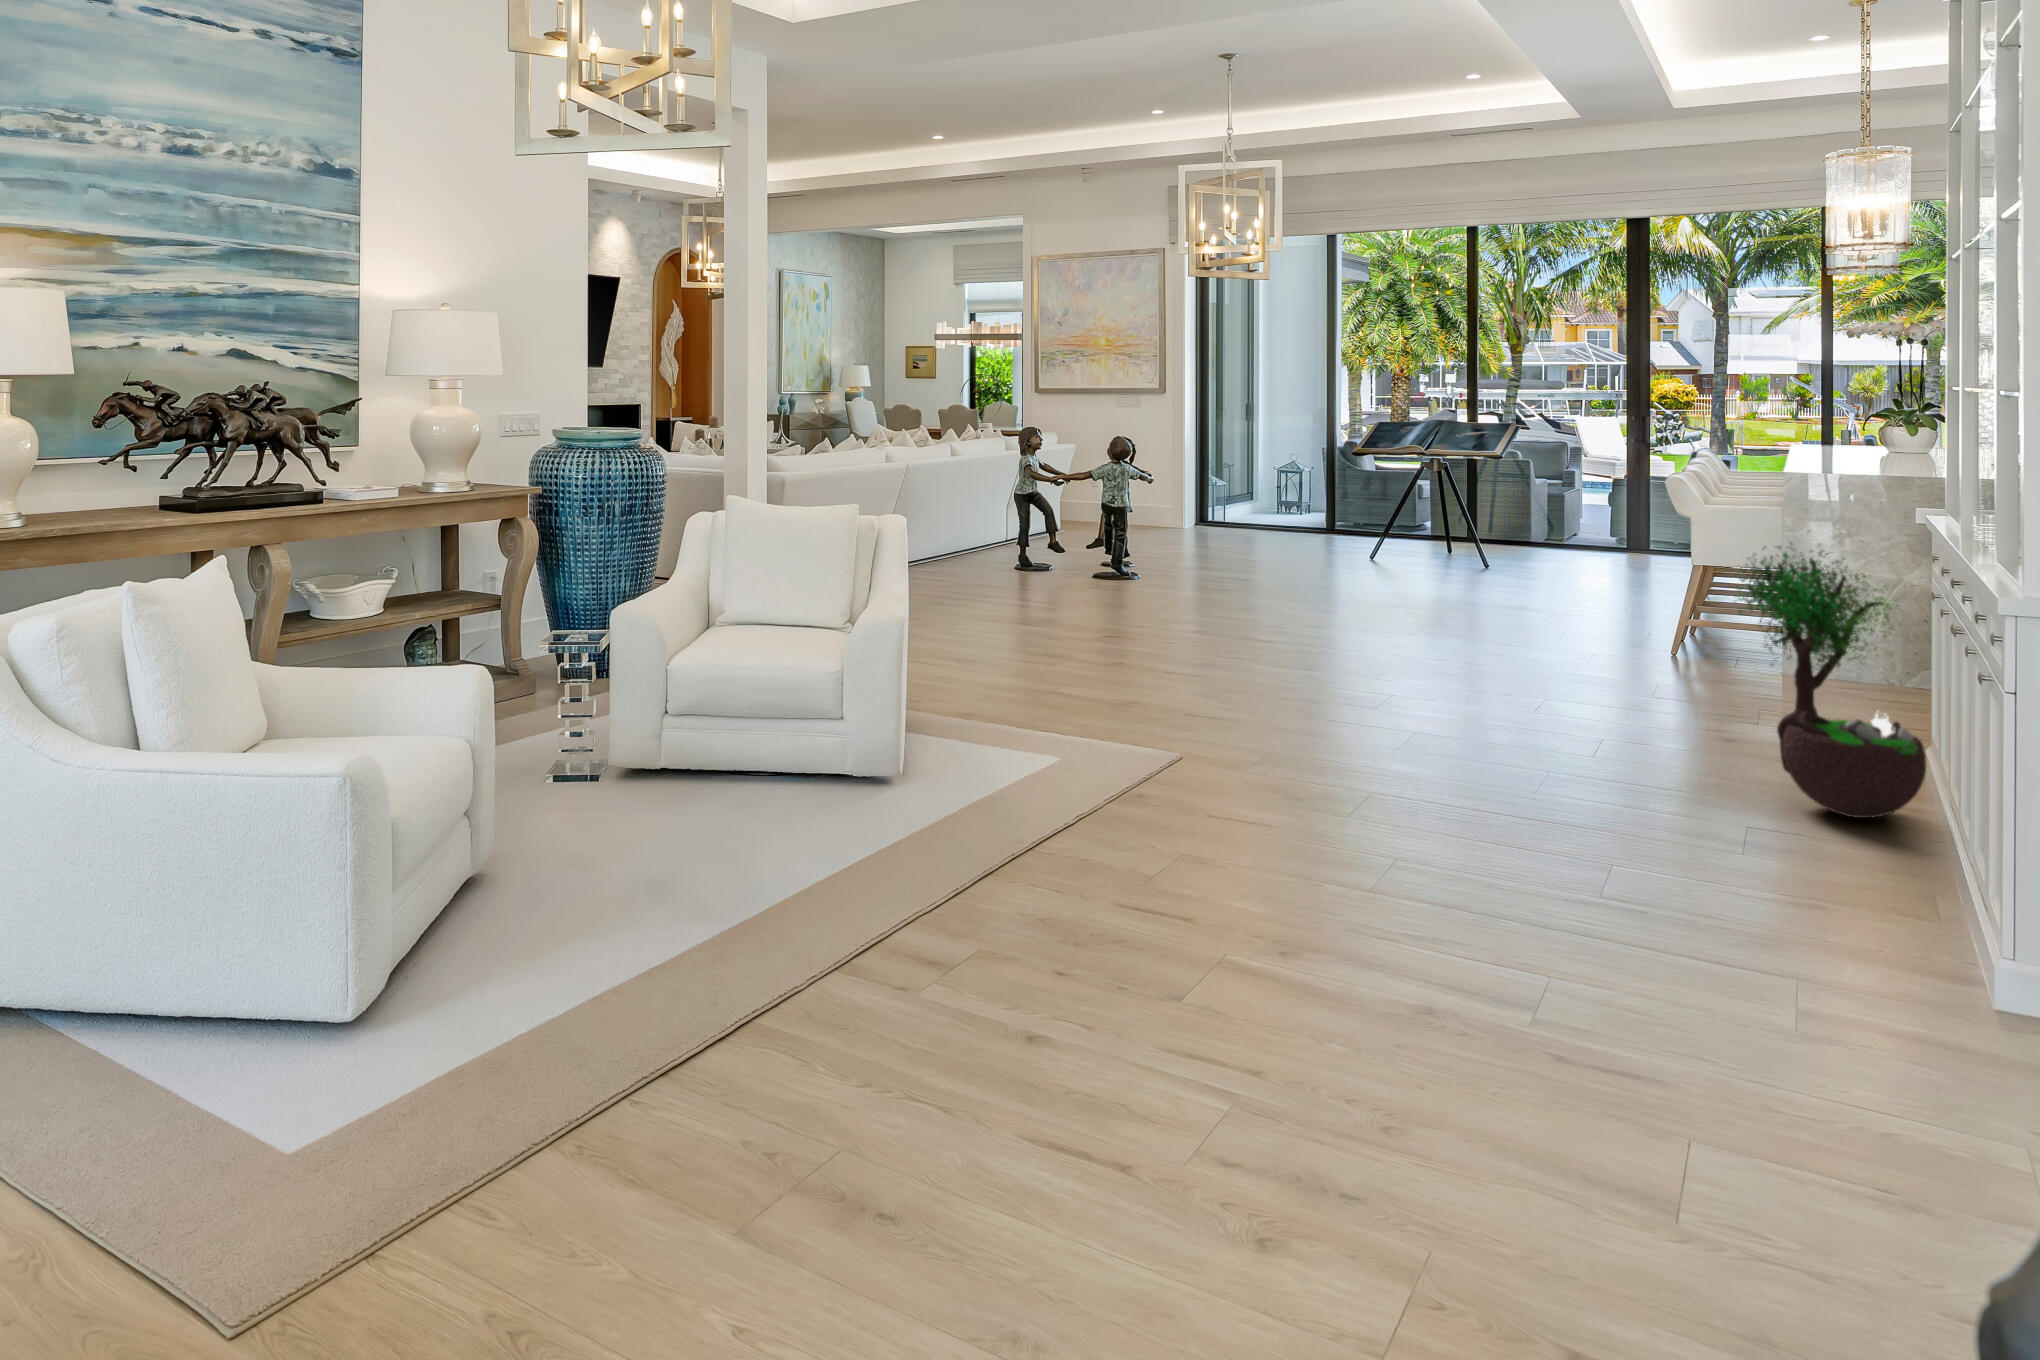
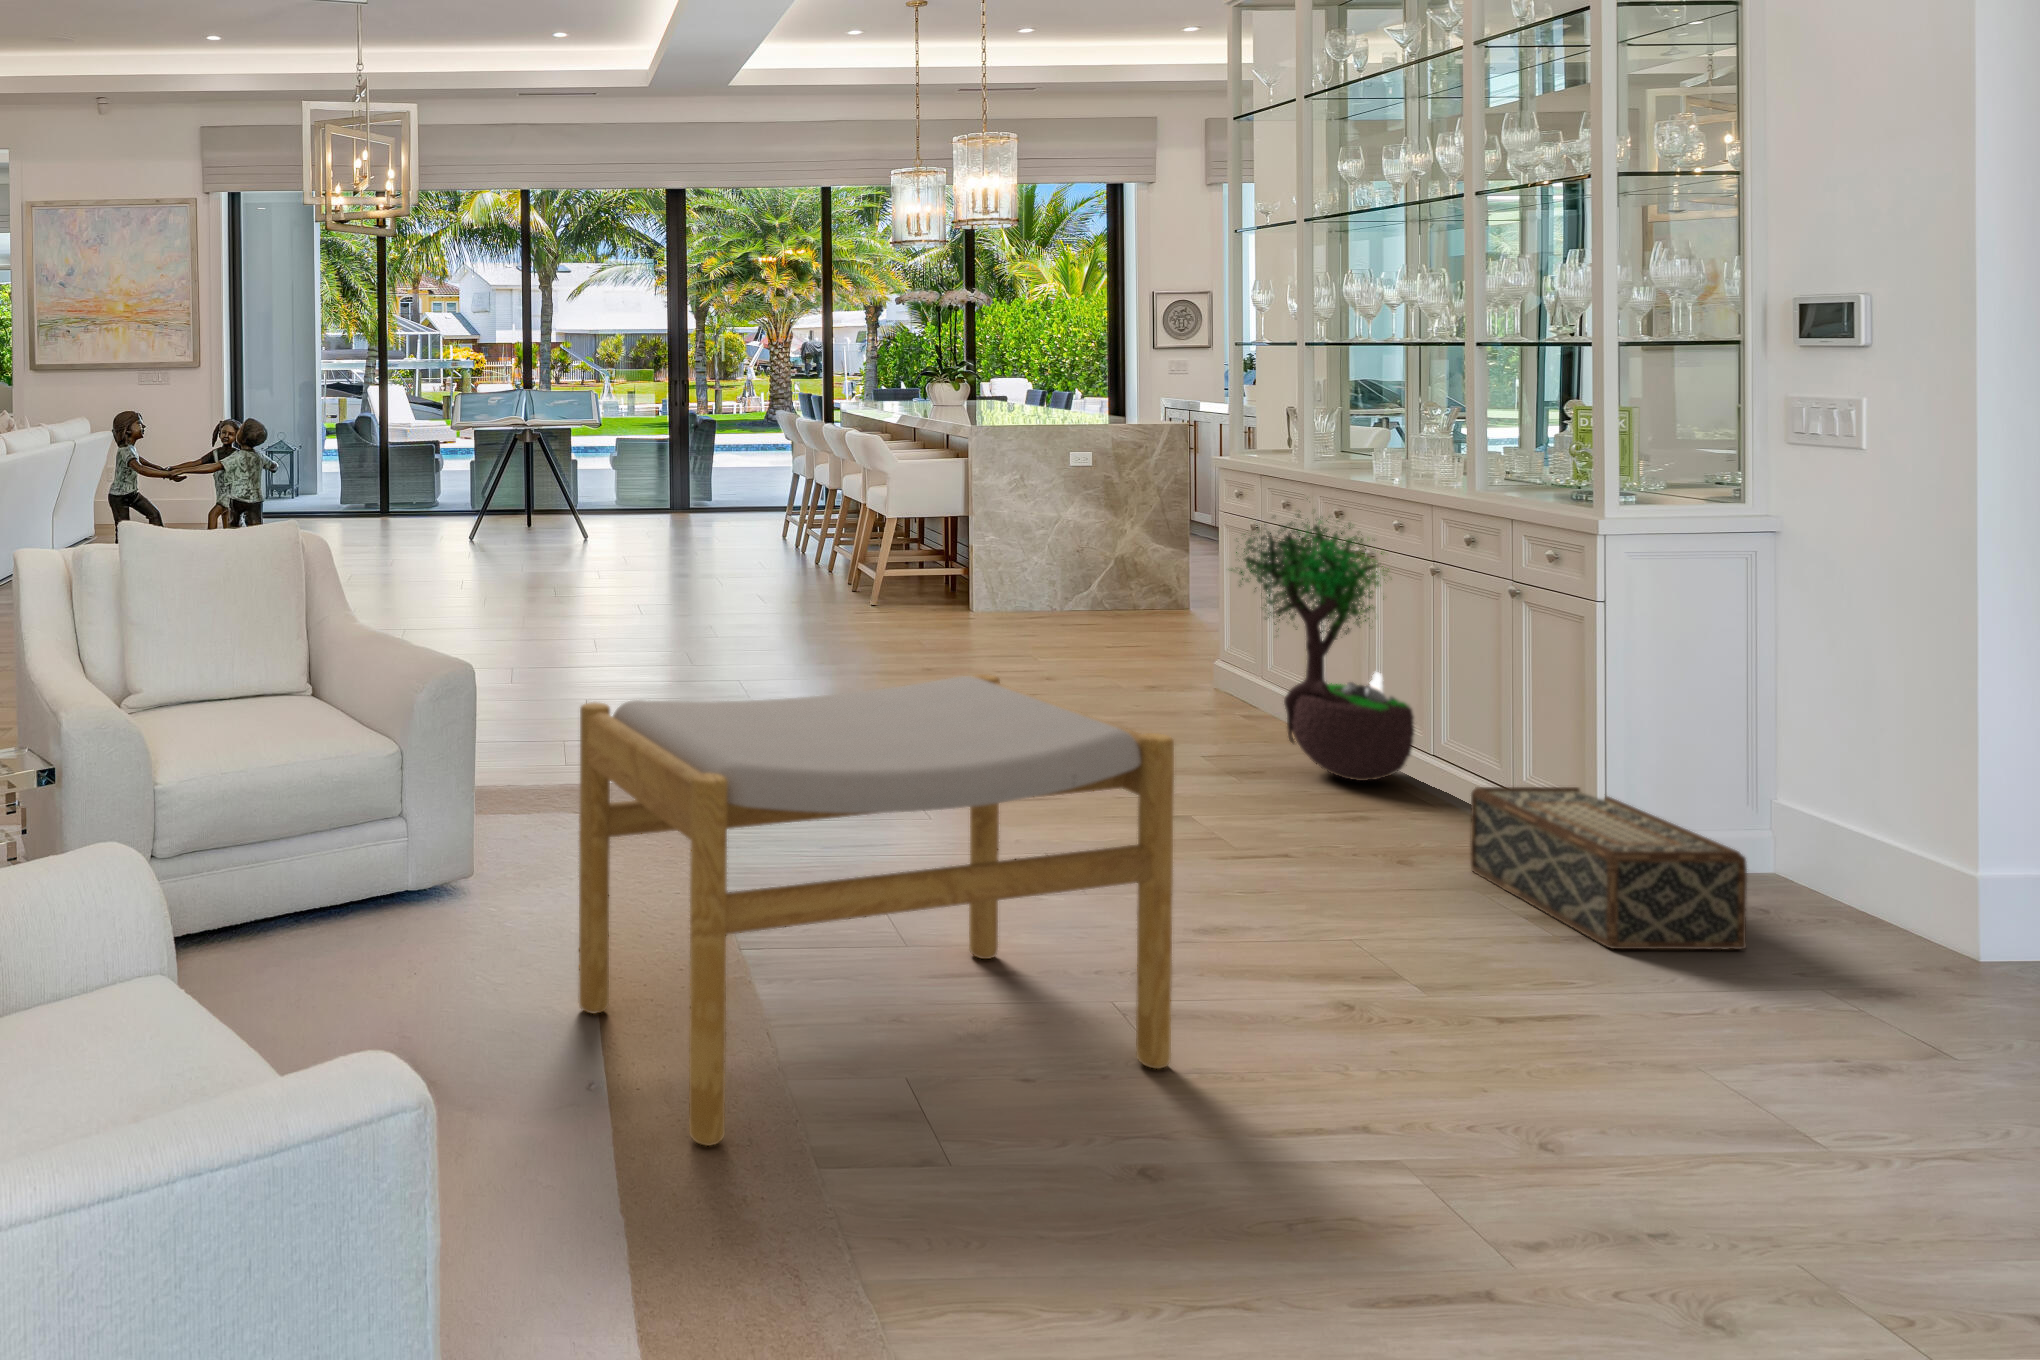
footstool: none [844,623,1237,938] -> present [579,674,1174,1146]
woven basket: none [1808,811,1978,988] -> present [1471,787,1747,949]

